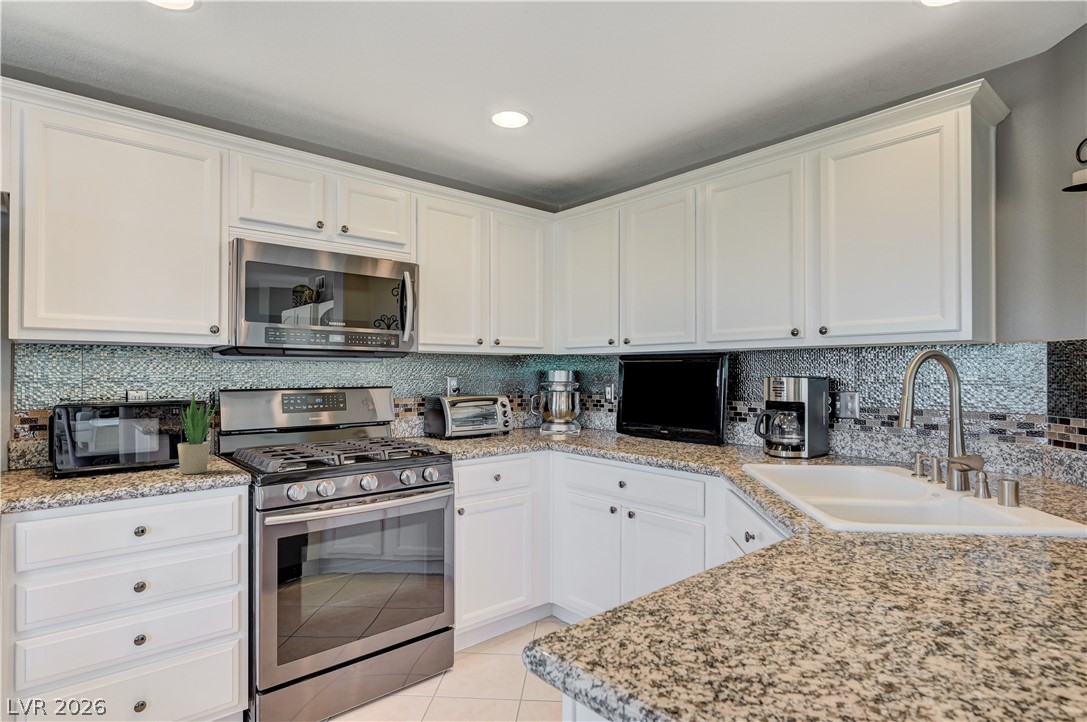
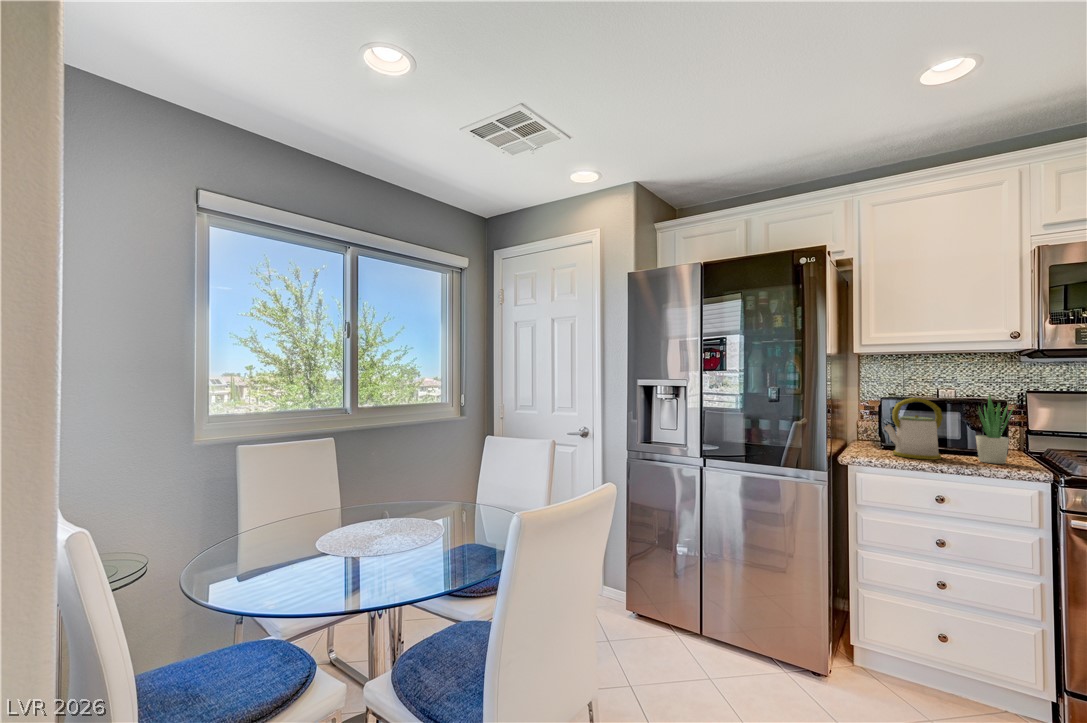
kettle: none [62,403,141,486] -> present [884,398,943,460]

